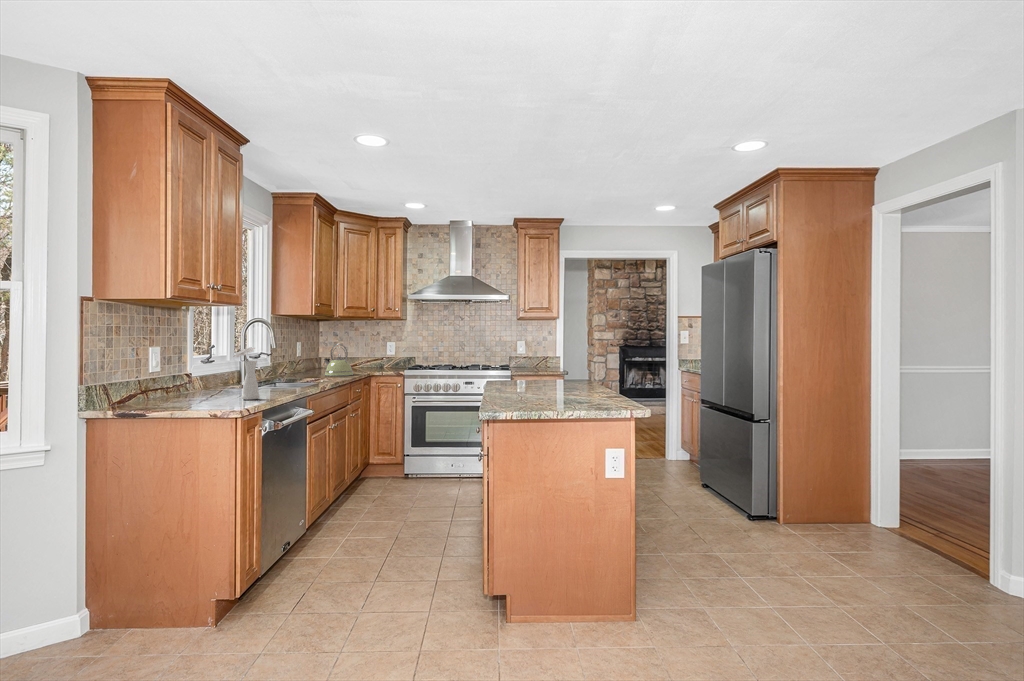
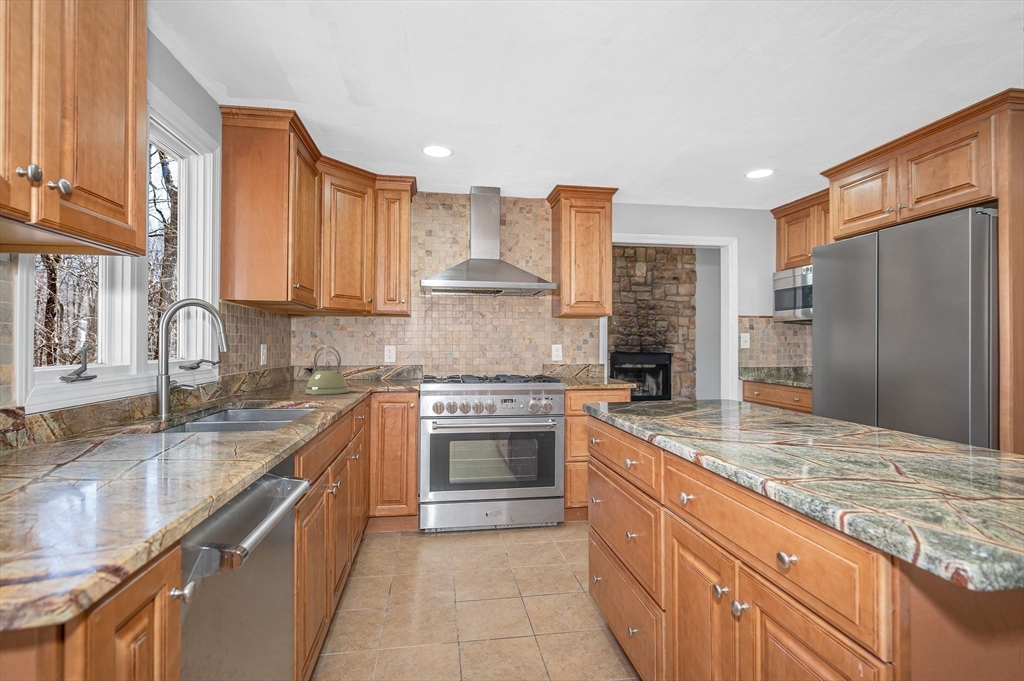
vase: present [234,347,260,400] -> none [93,345,174,489]

